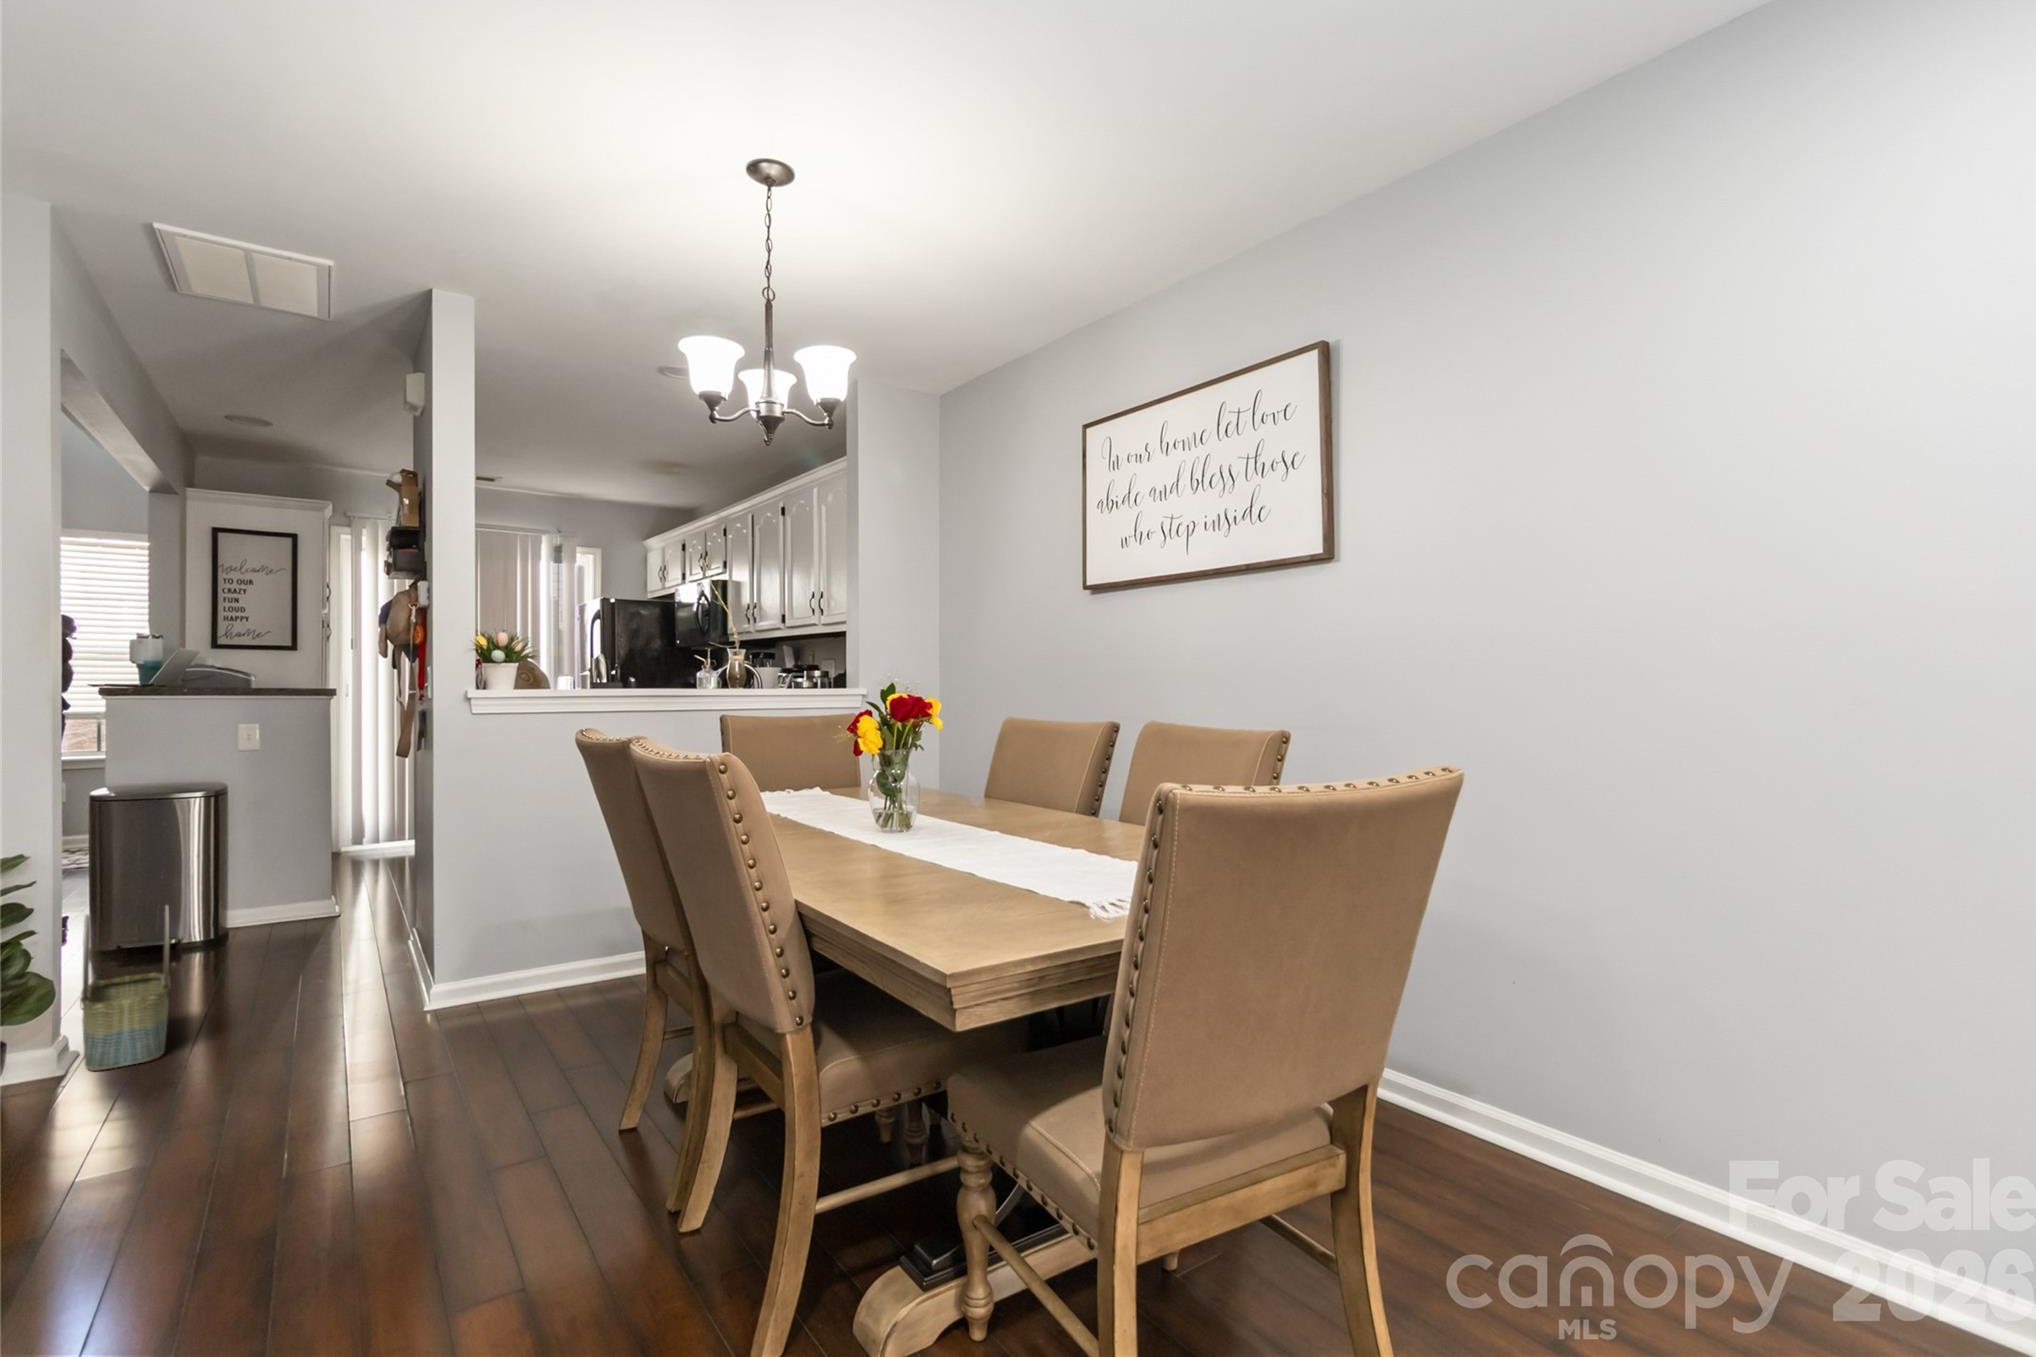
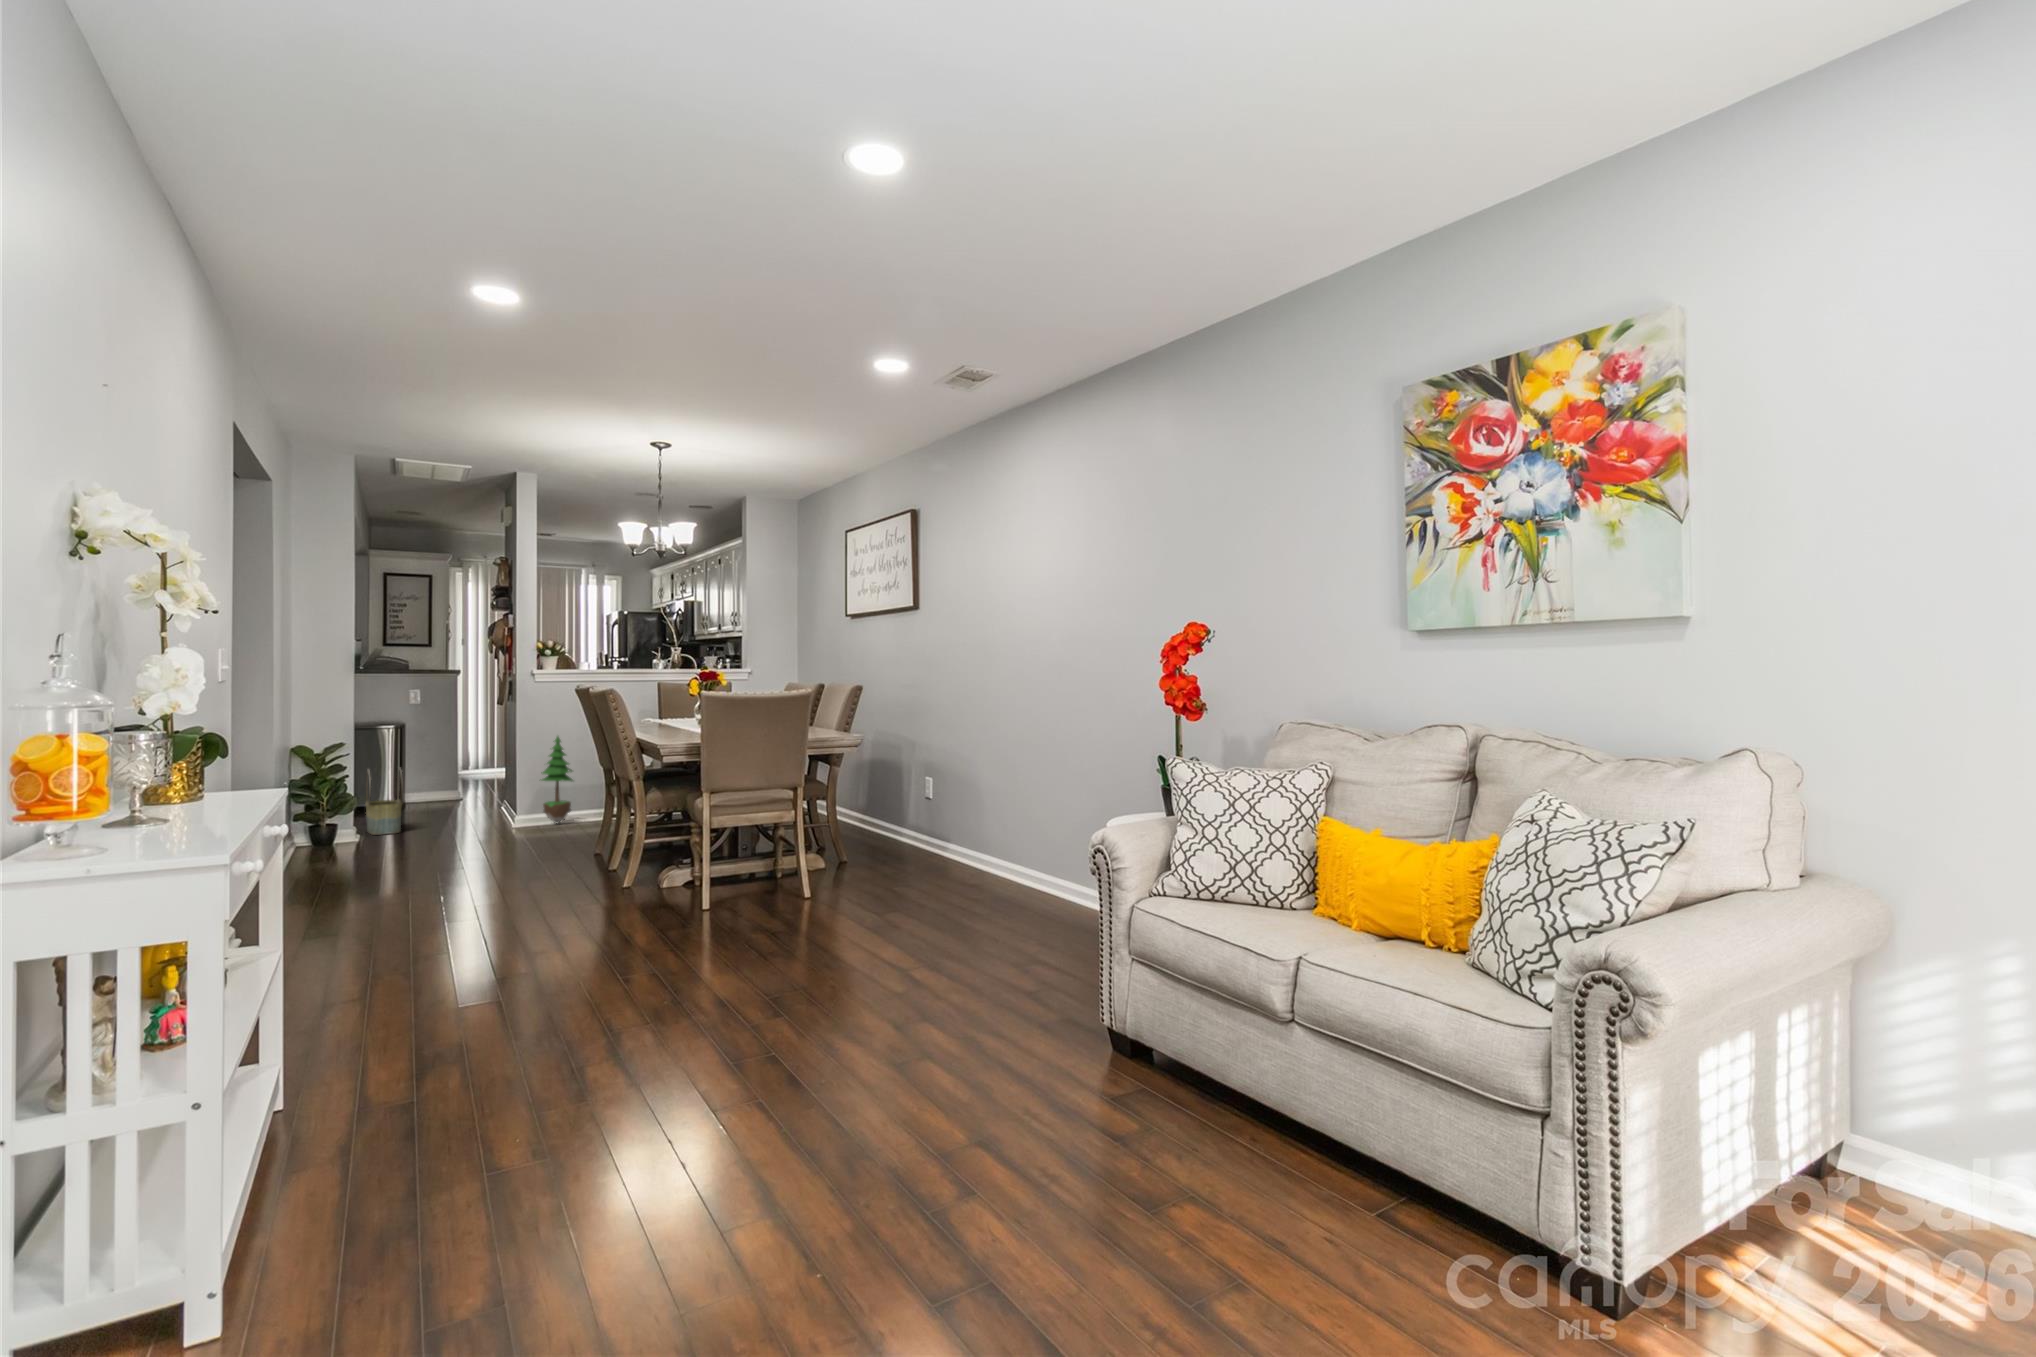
potted tree: none [482,821,556,1005] -> present [542,736,573,823]

